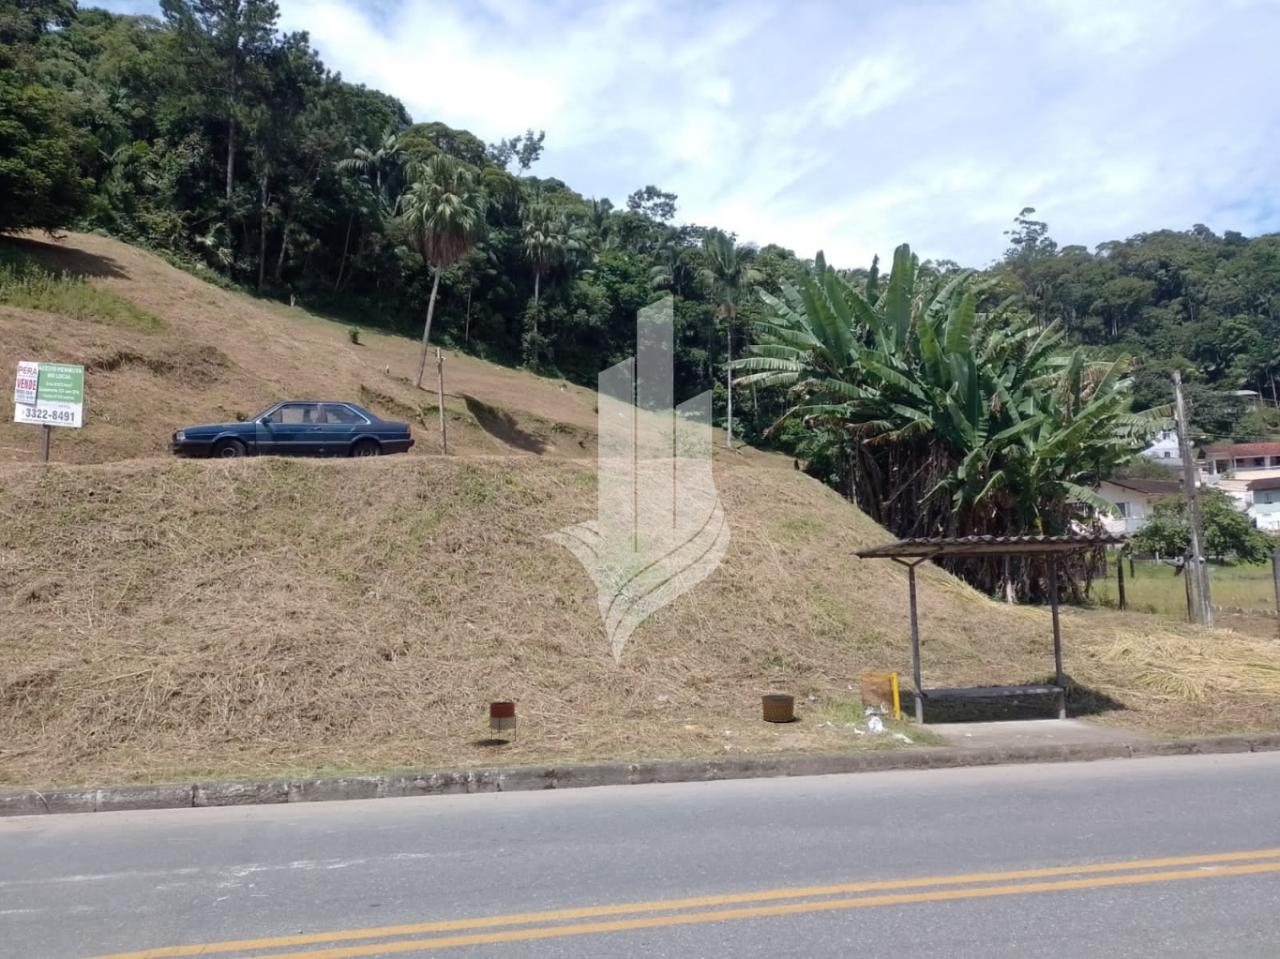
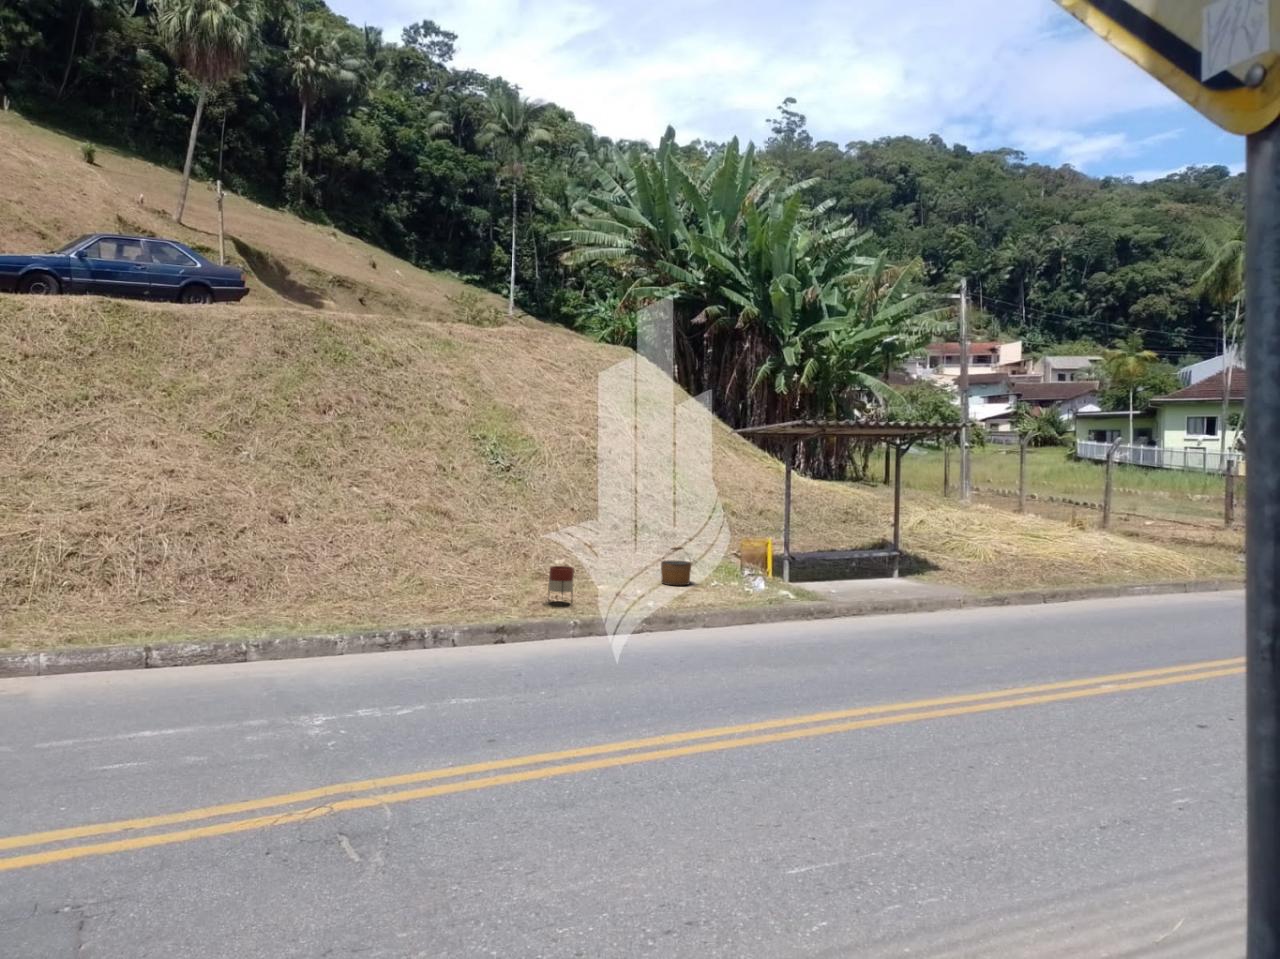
planter: present [489,701,516,731] -> present [549,566,574,593]

